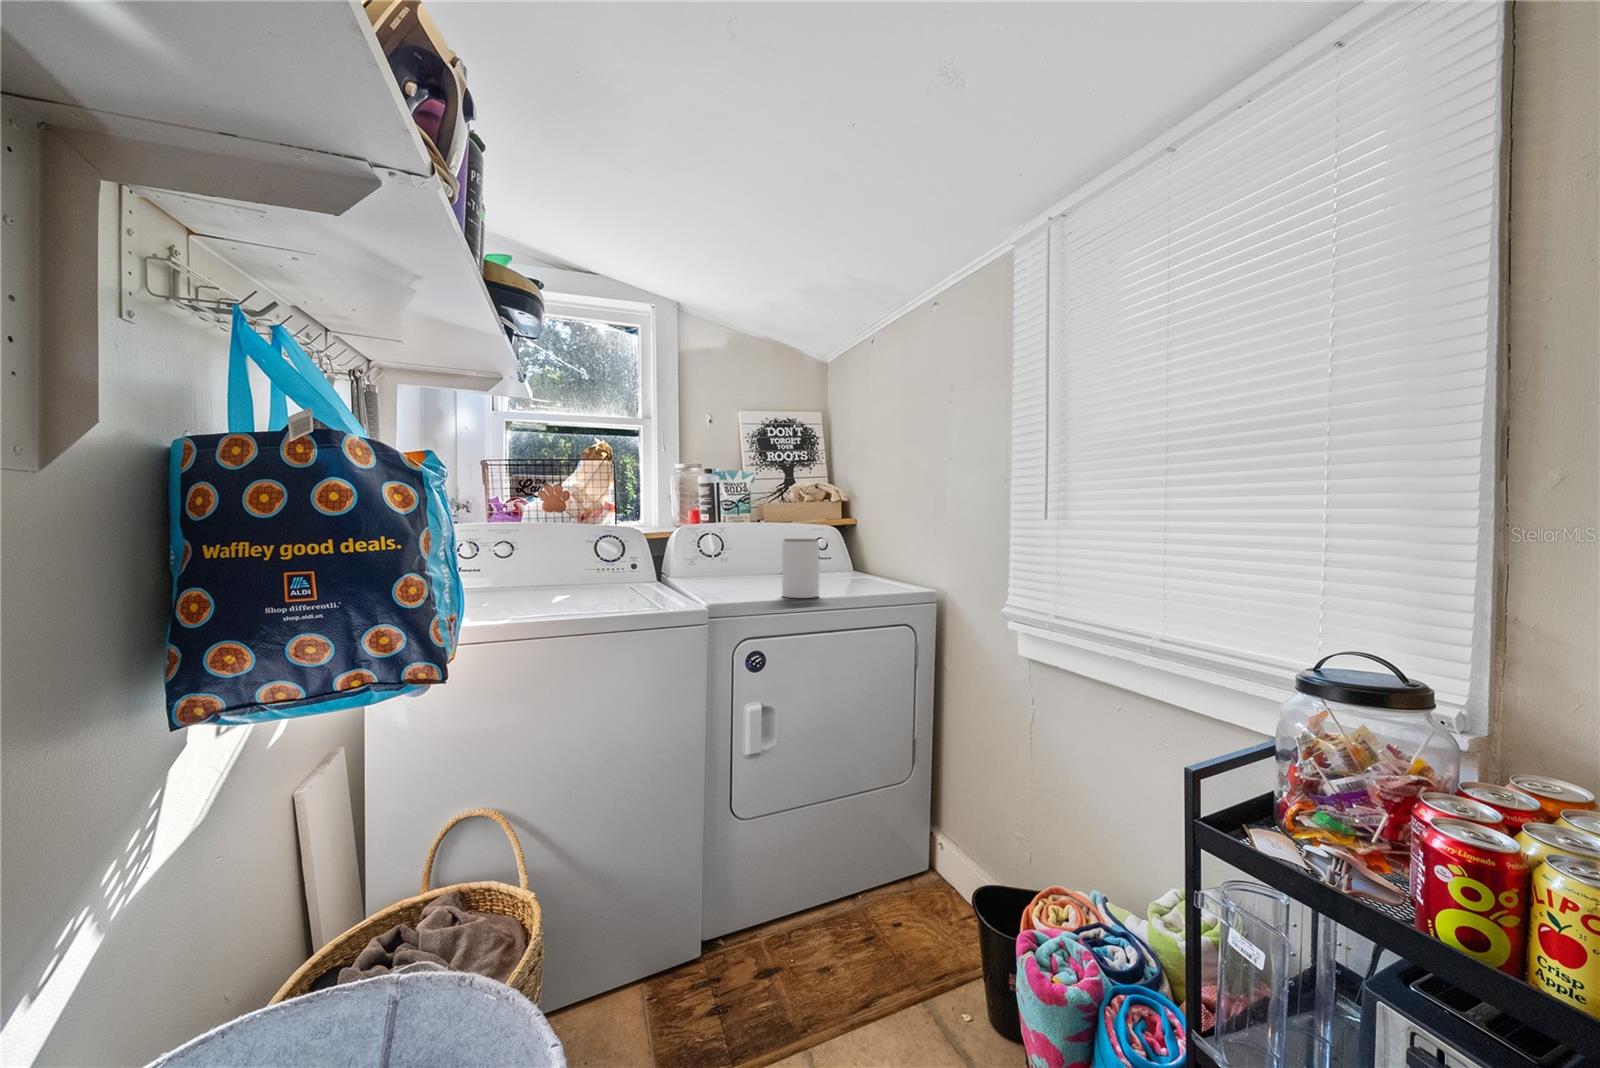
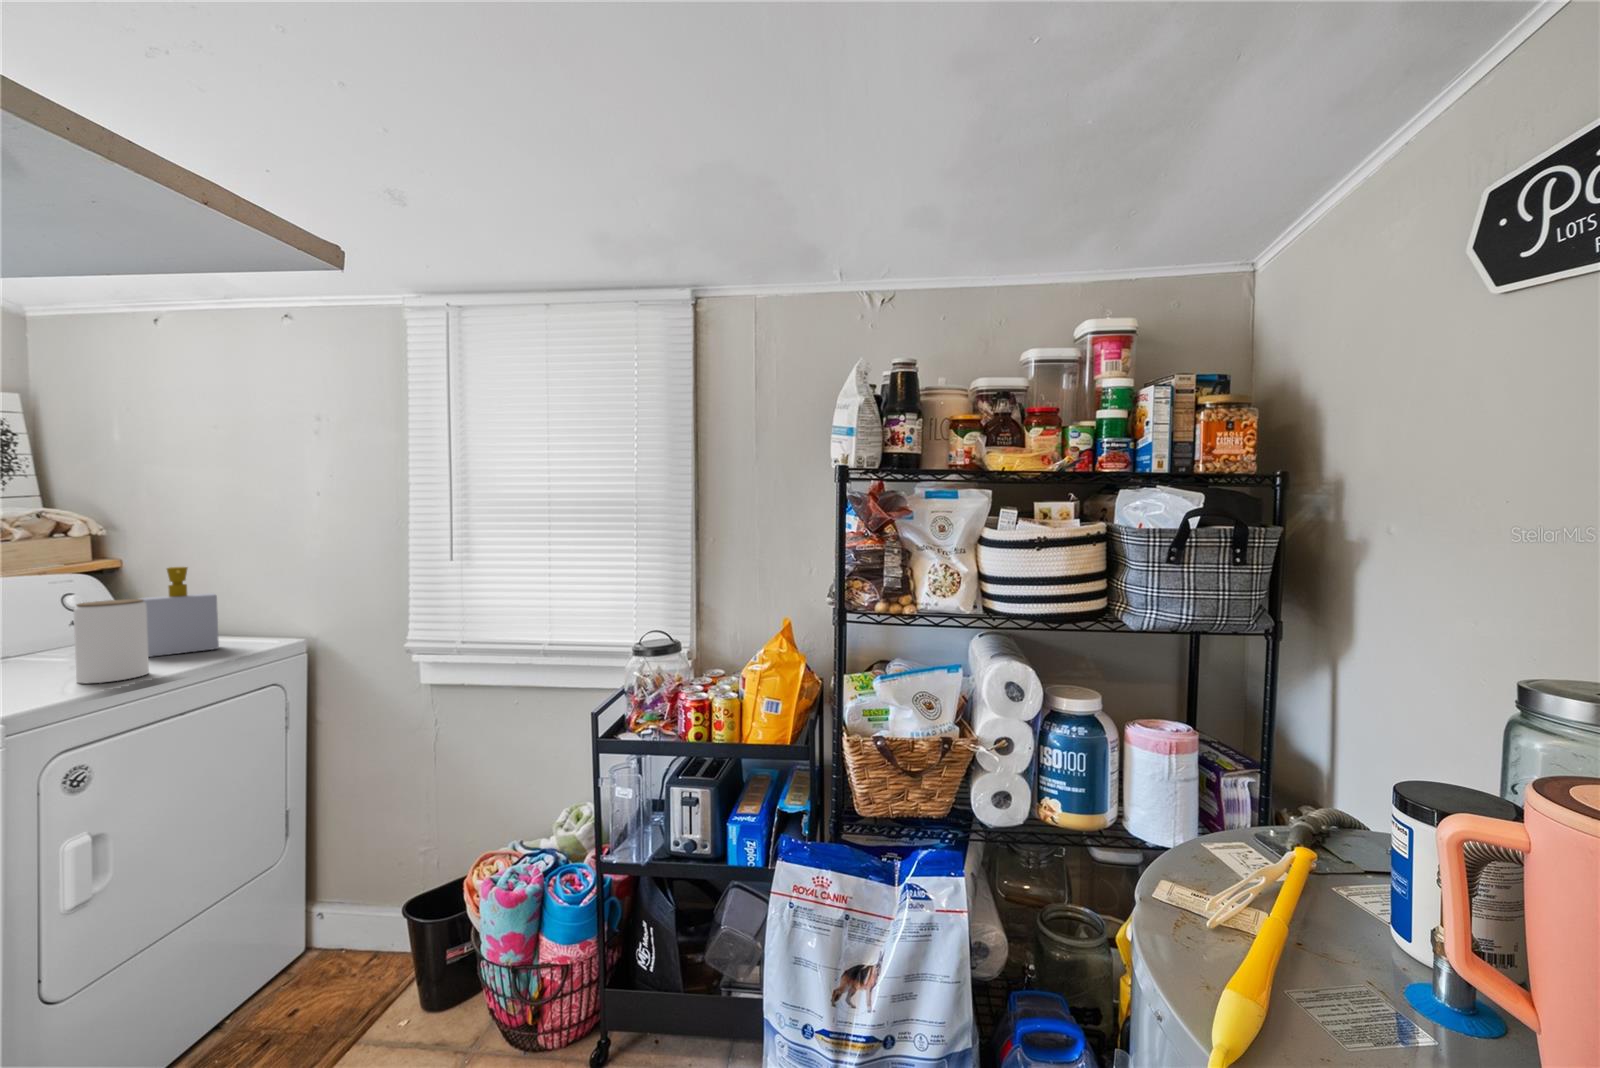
soap bottle: none [832,520,879,588] -> present [139,567,219,657]

